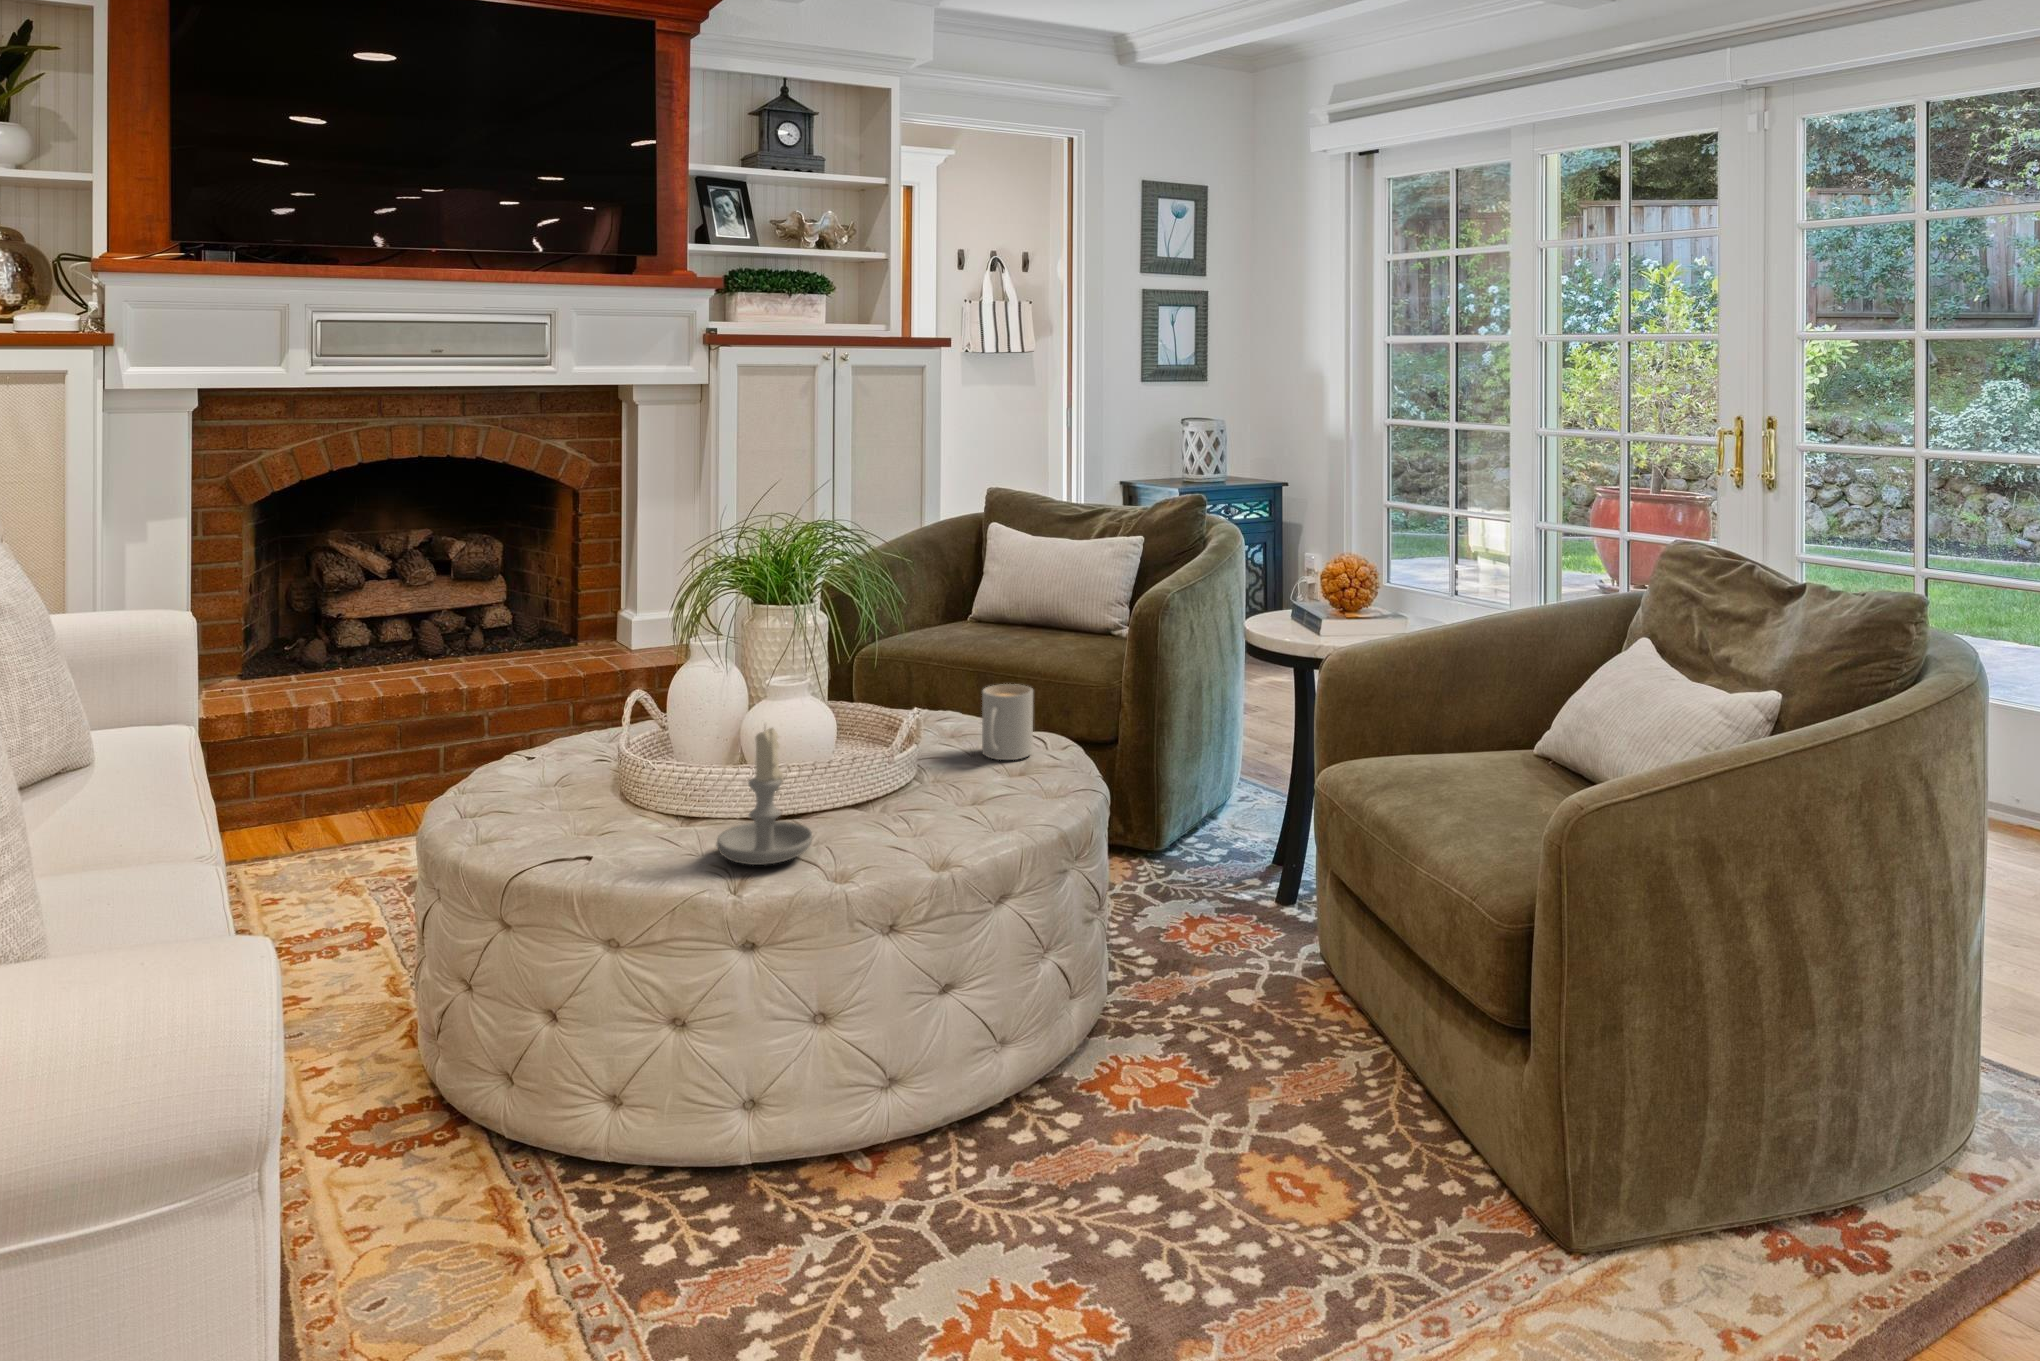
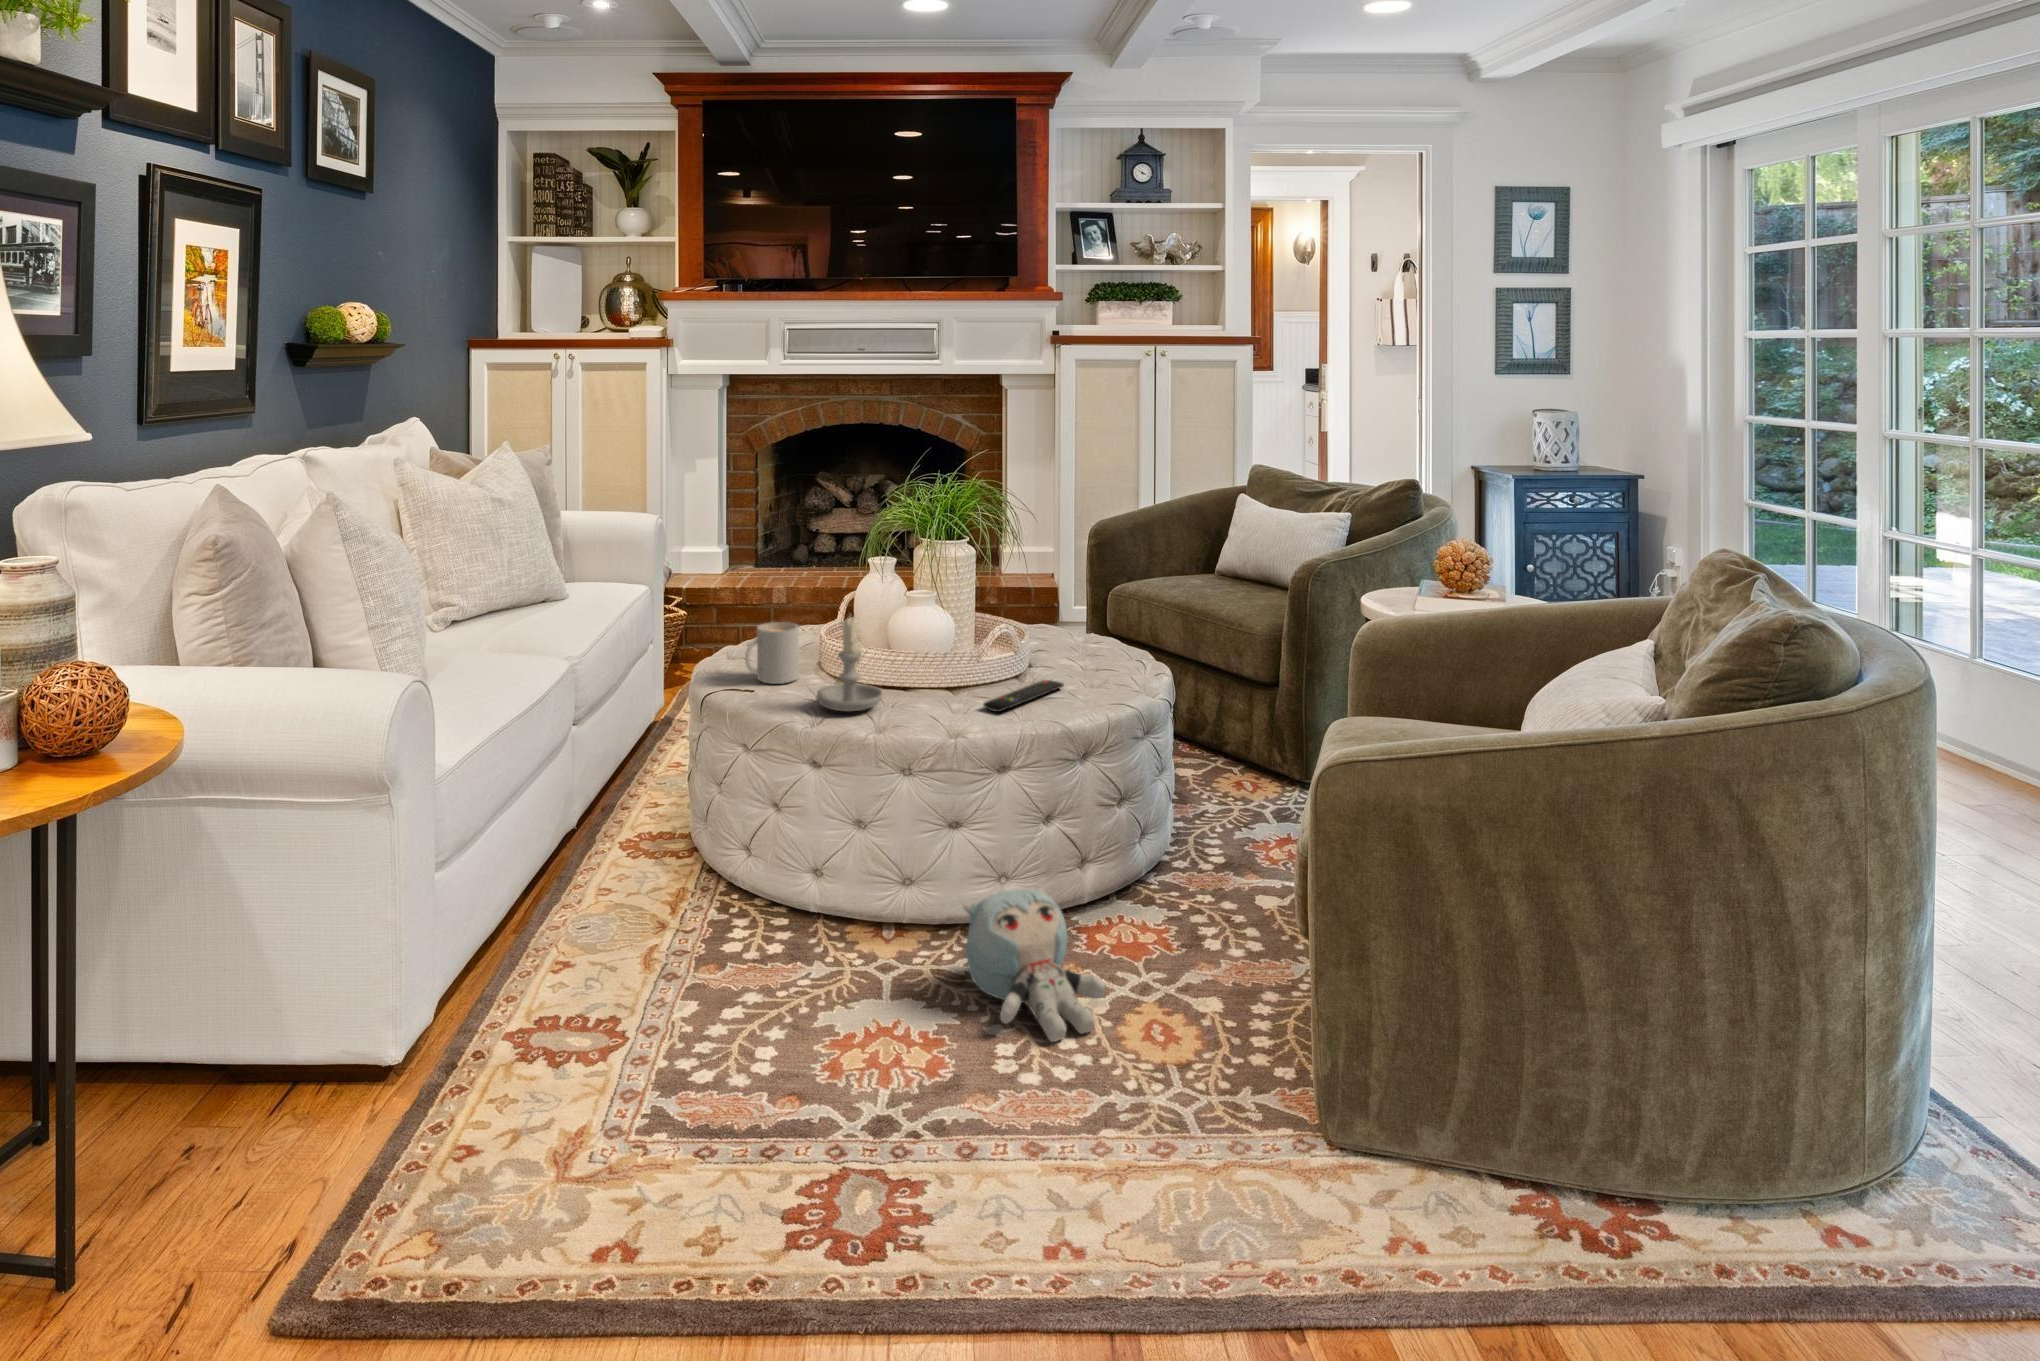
mug: present [982,684,1033,760] -> present [745,622,799,684]
remote control: none [941,777,1000,829] -> present [983,680,1064,712]
plush toy: none [1022,1047,1226,1243] -> present [963,888,1105,1042]

